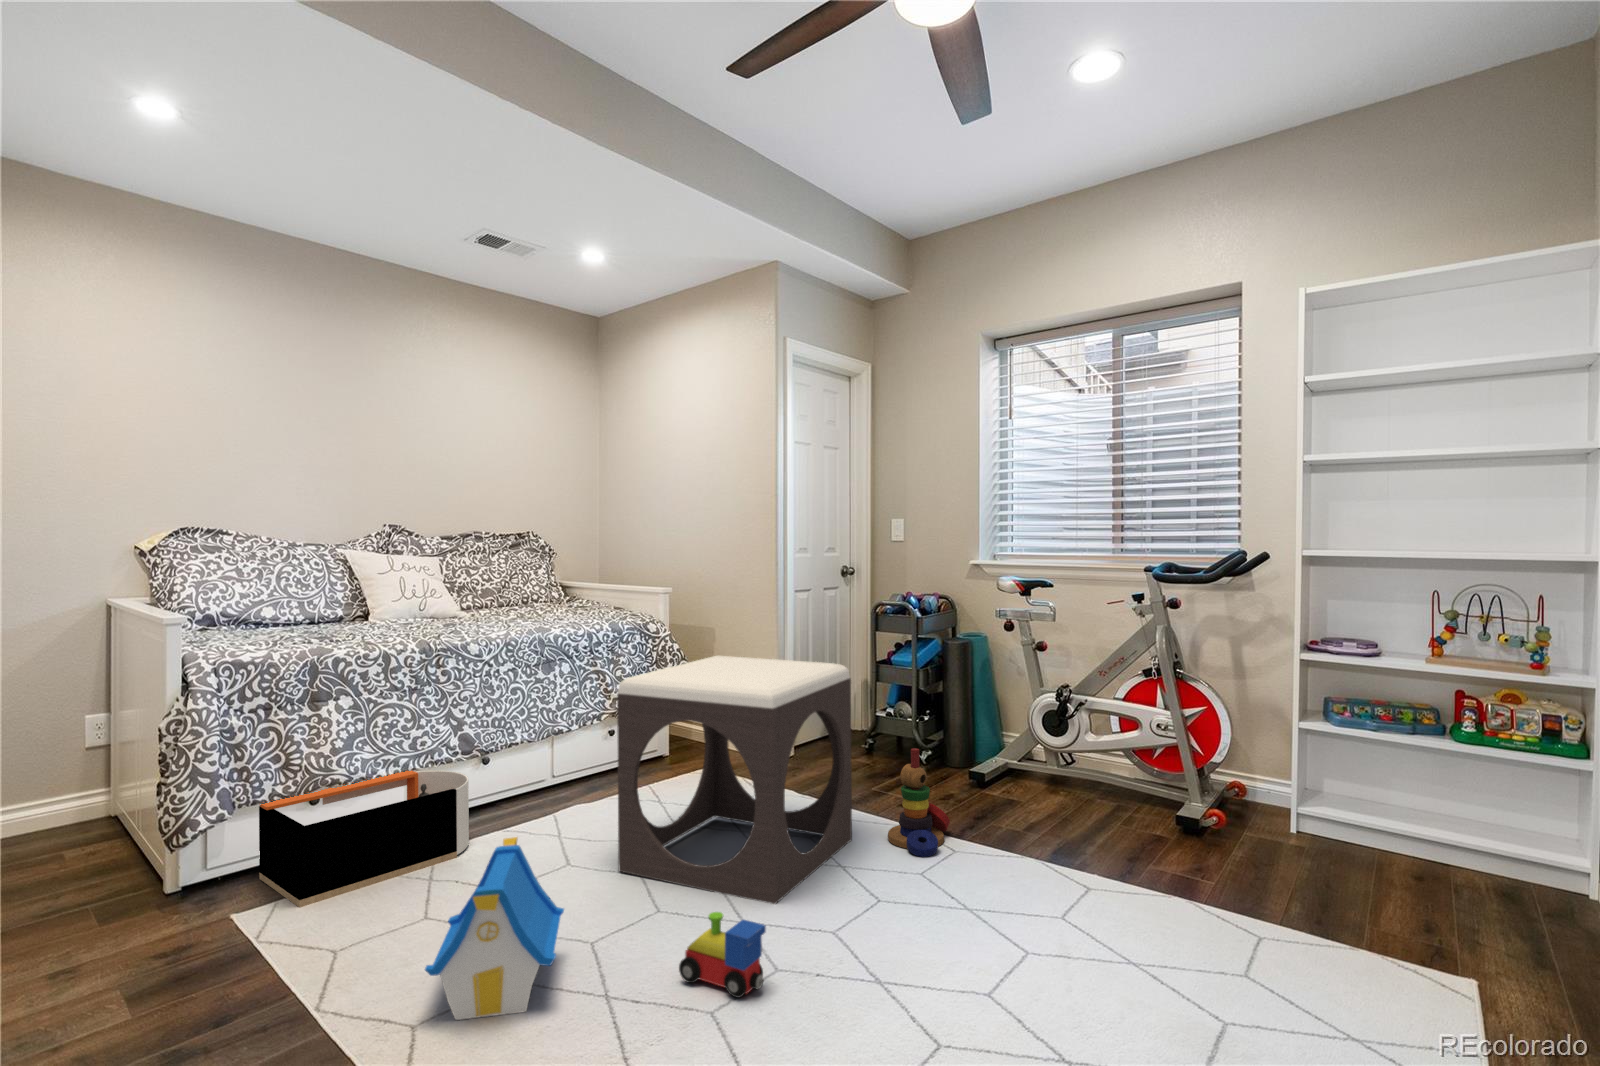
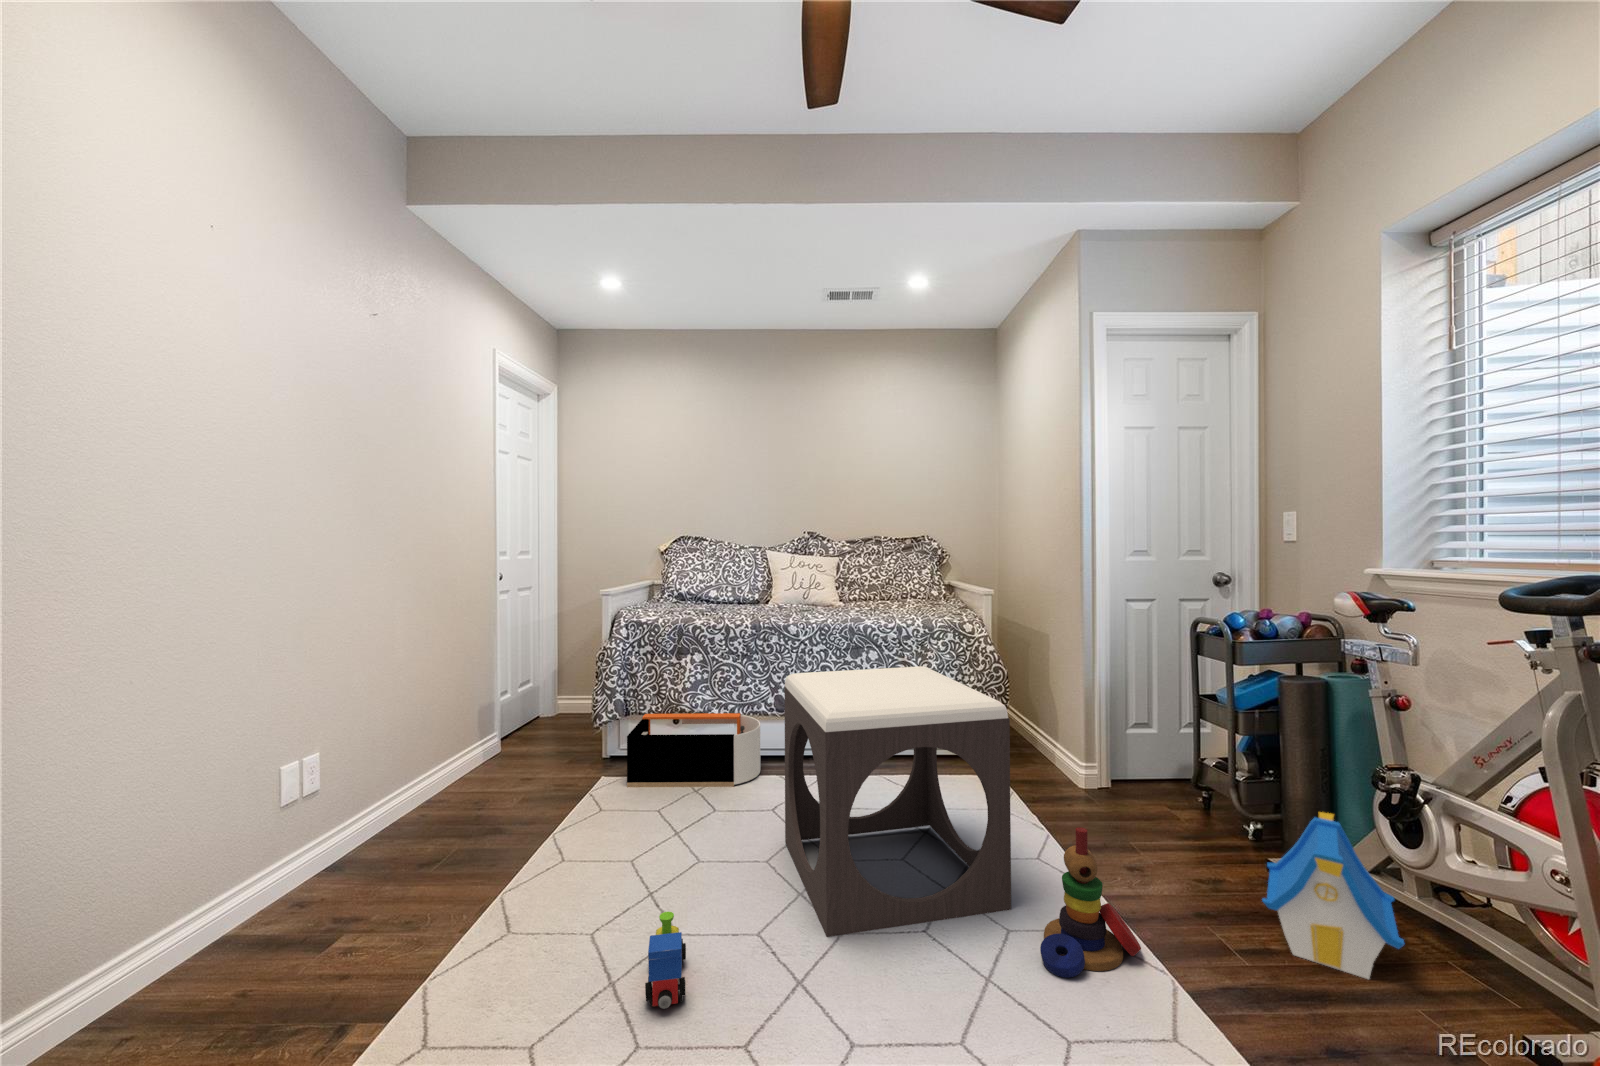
toy house: present [425,837,564,1020] -> present [1262,812,1405,979]

